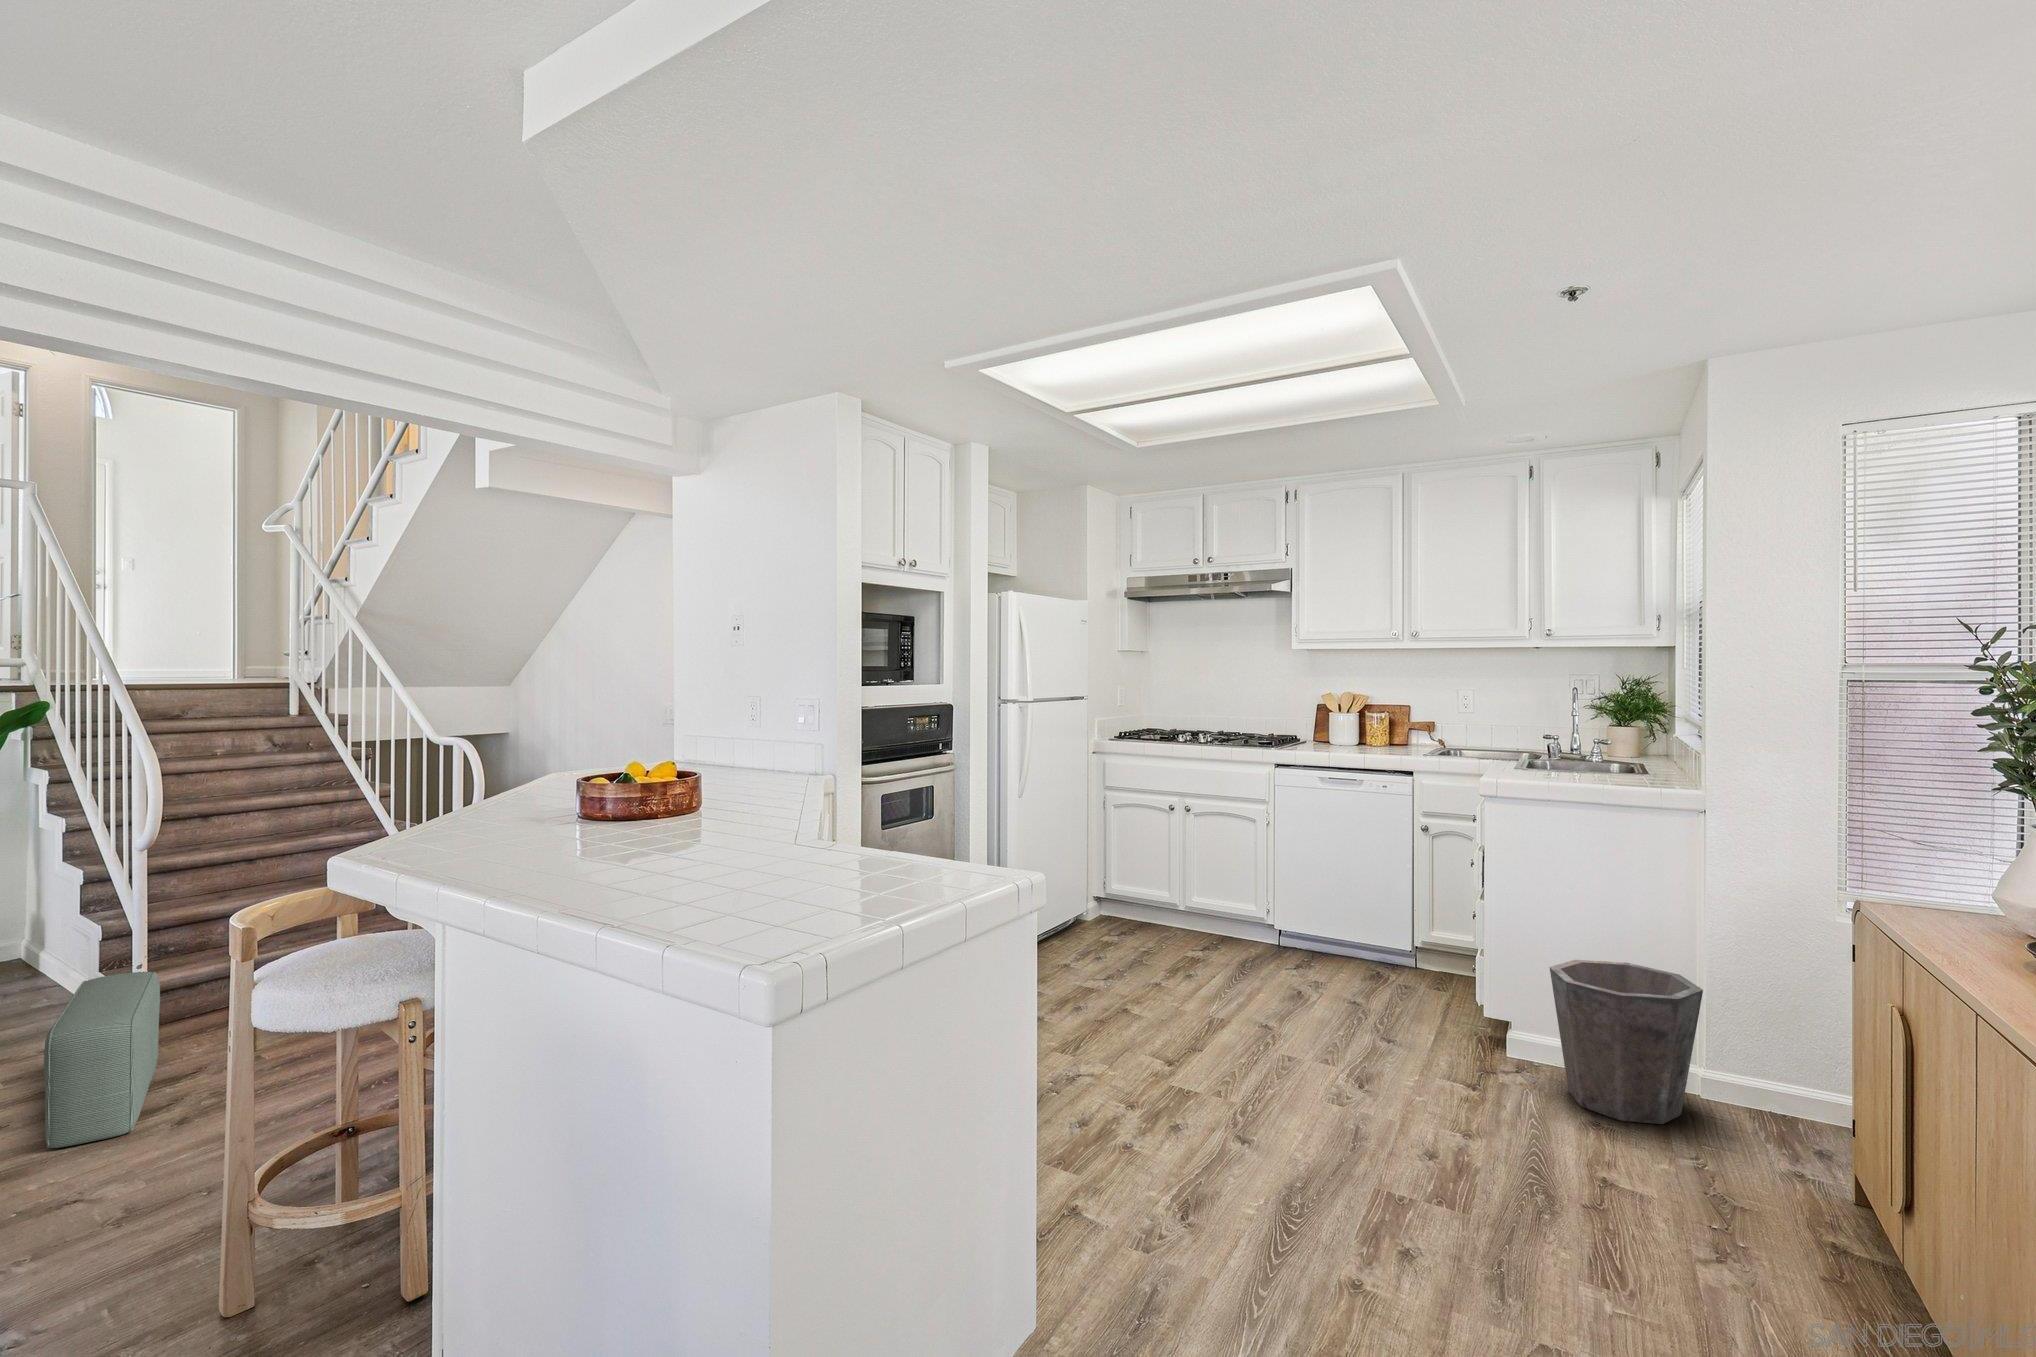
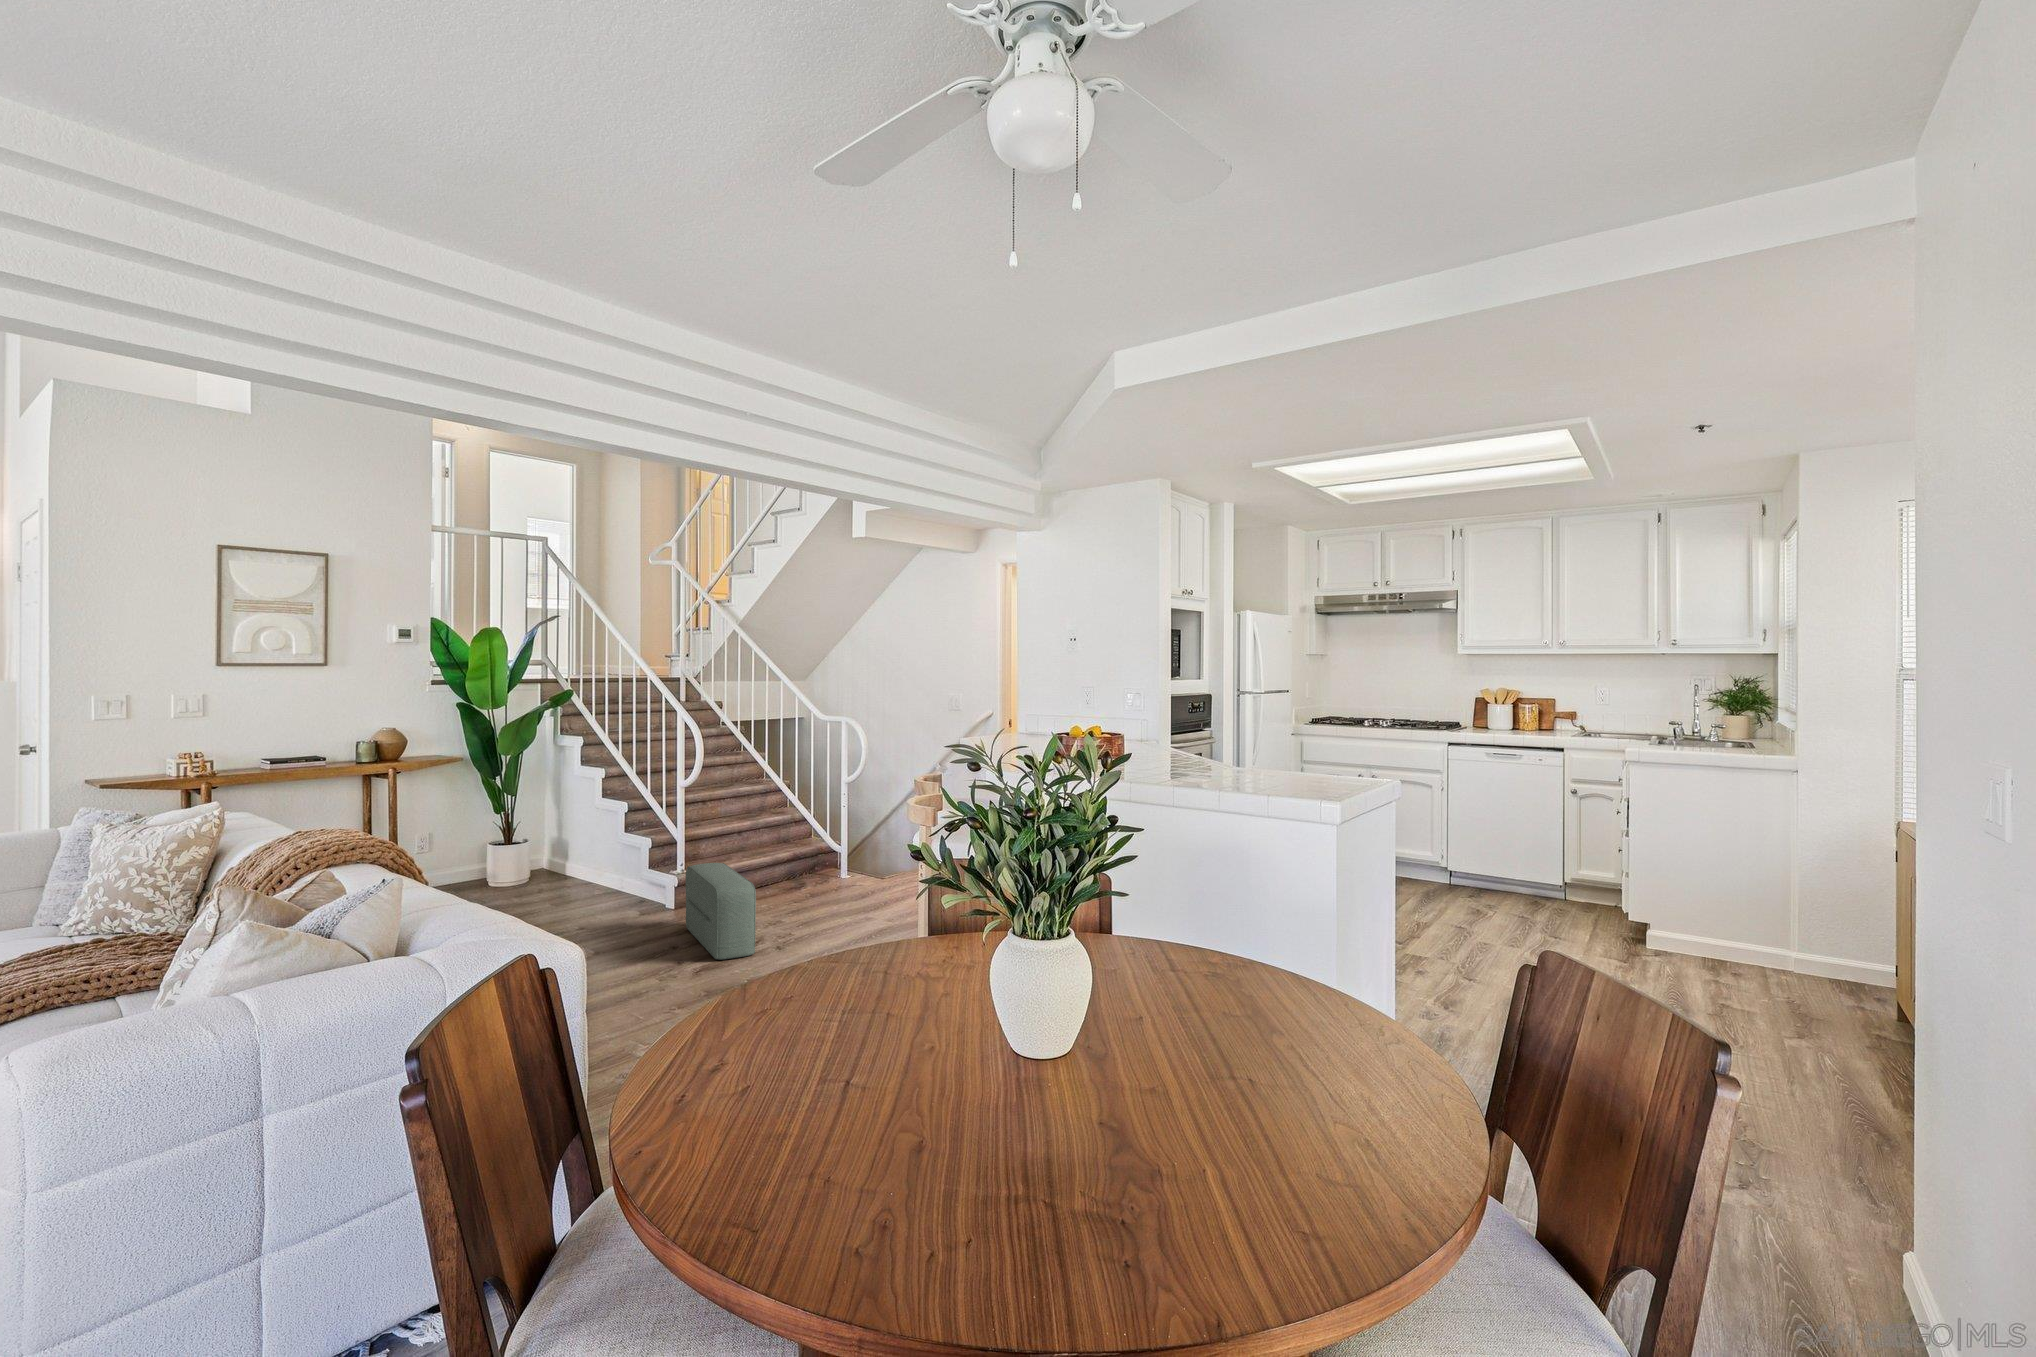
waste bin: present [1550,960,1703,1124] -> none [1684,878,1800,986]

